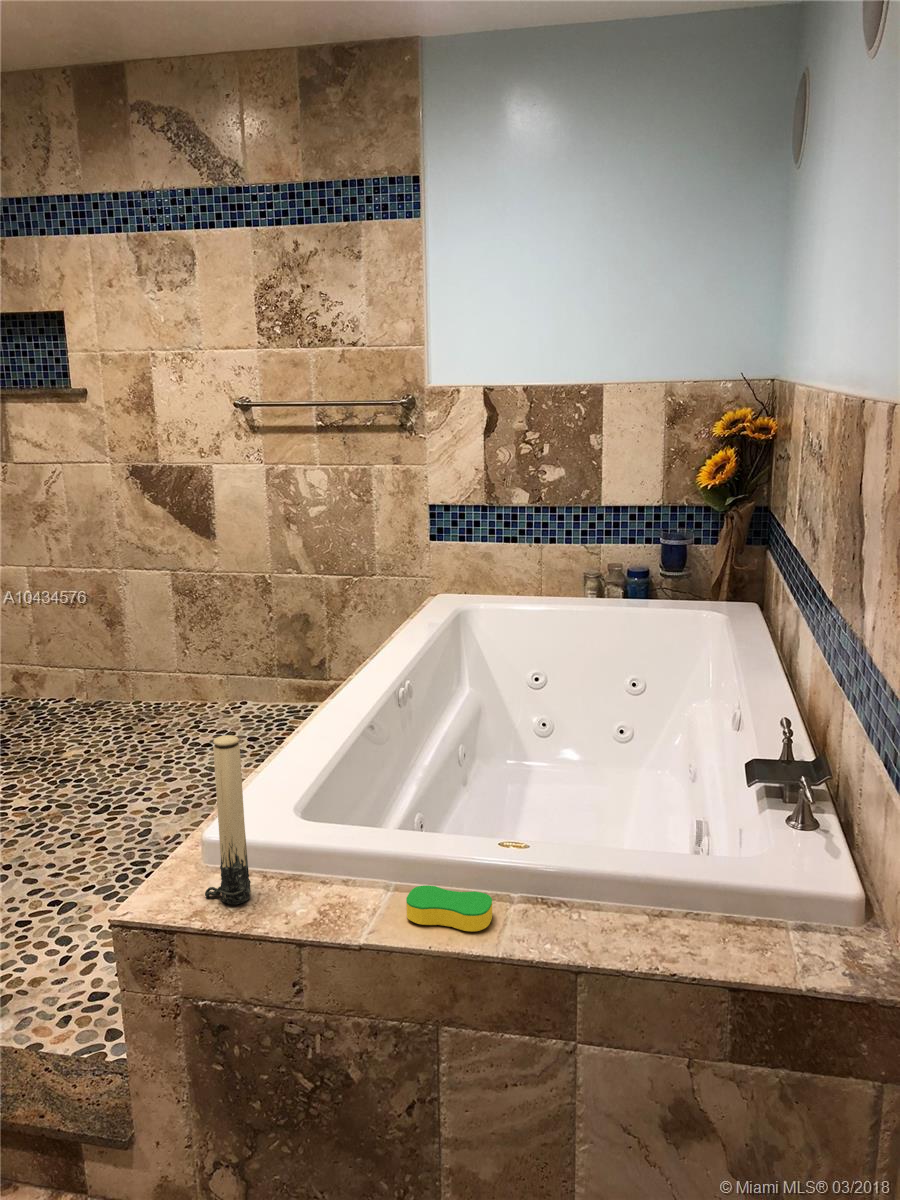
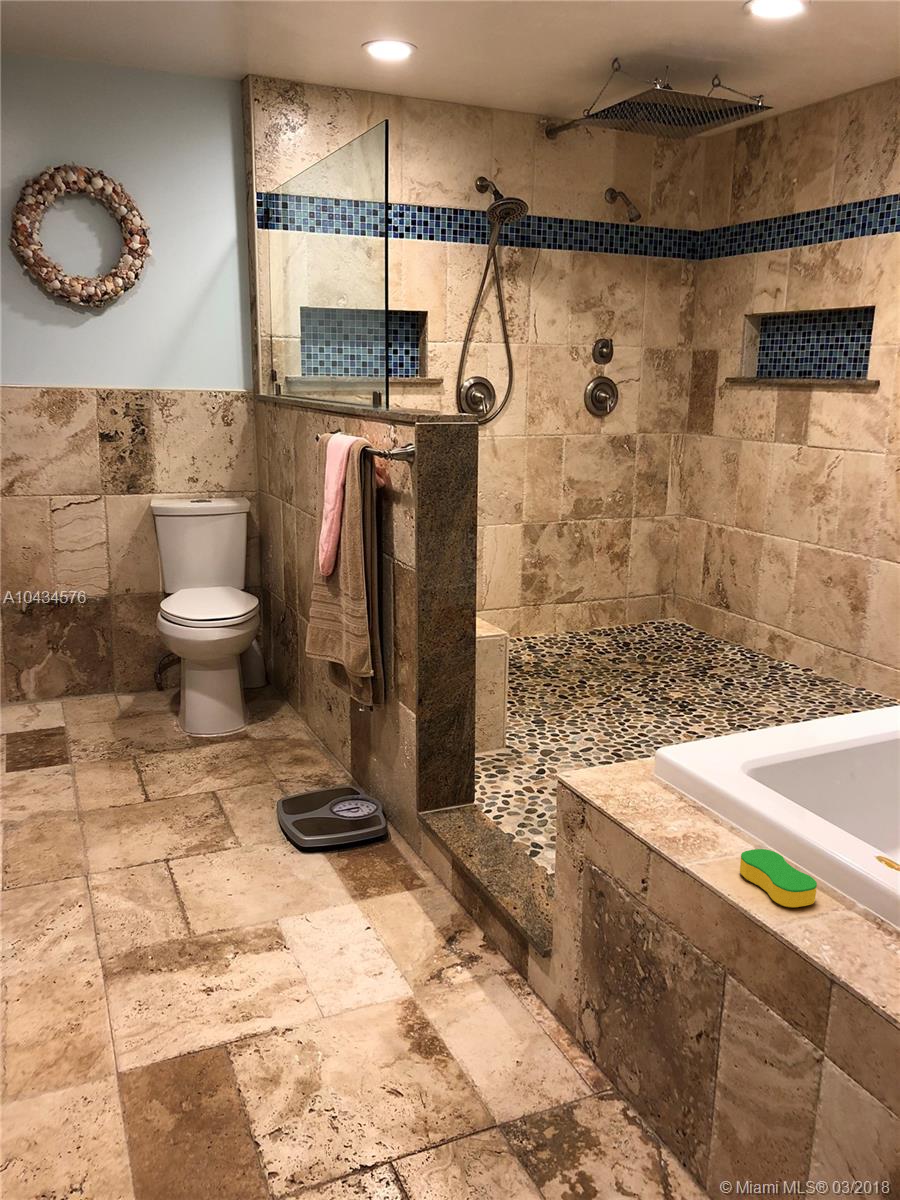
candle: present [205,735,251,904] -> none [627,659,667,804]

